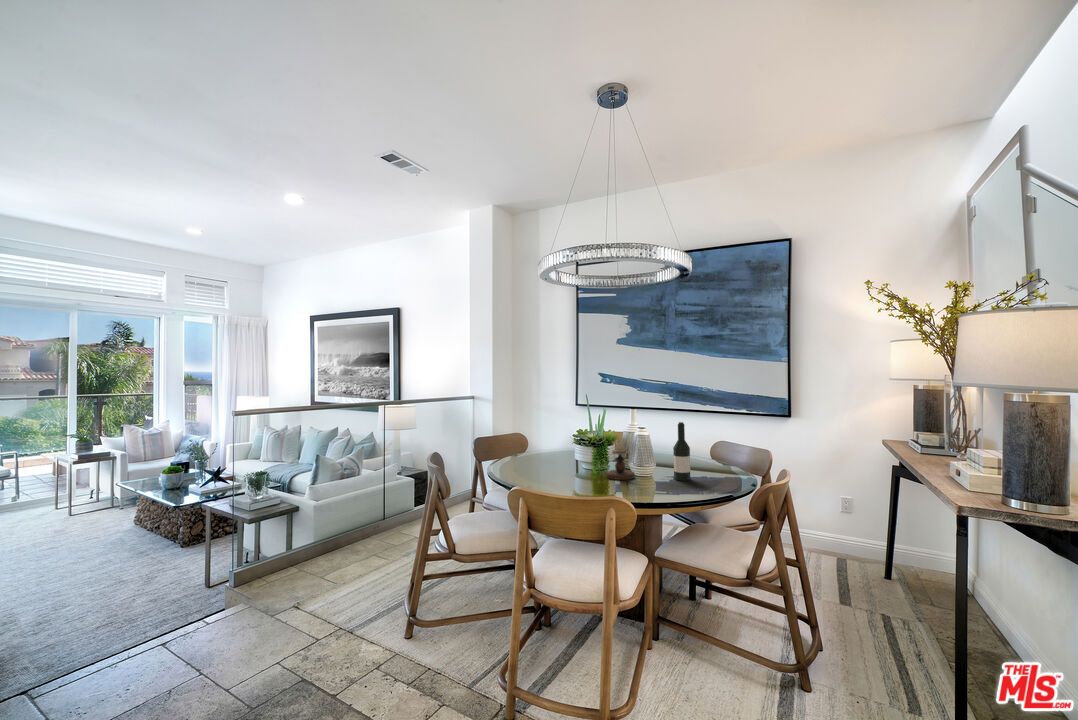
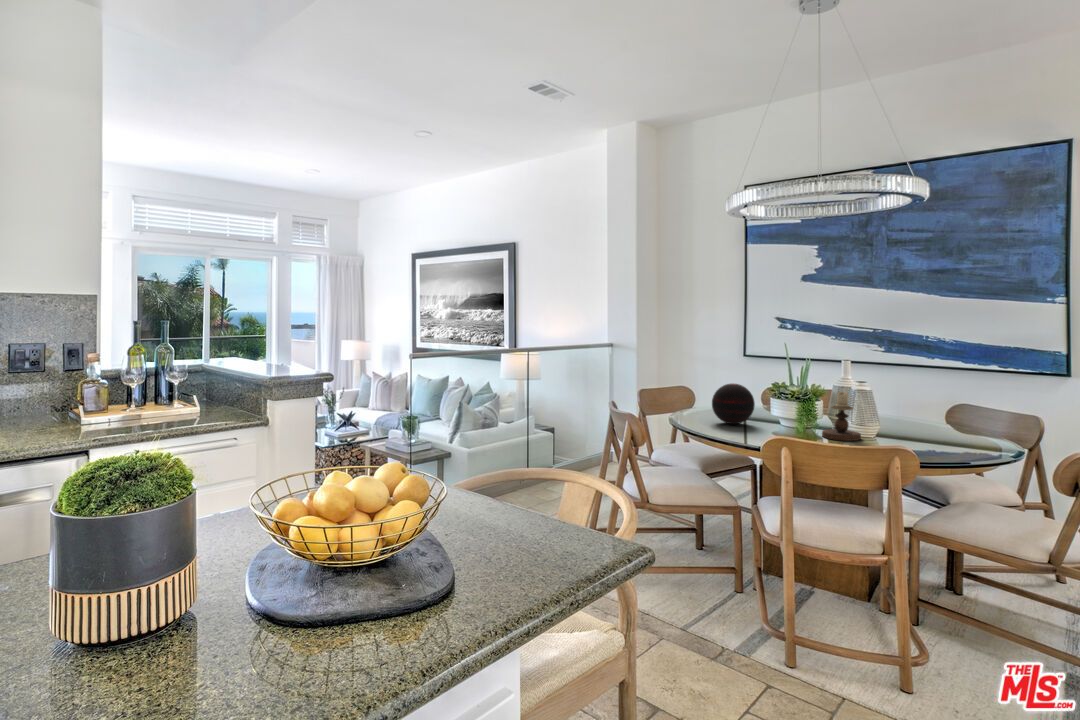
wine bottle: present [673,422,690,481] -> none [916,372,941,446]
decorative orb: none [526,434,560,468] -> present [712,383,755,424]

